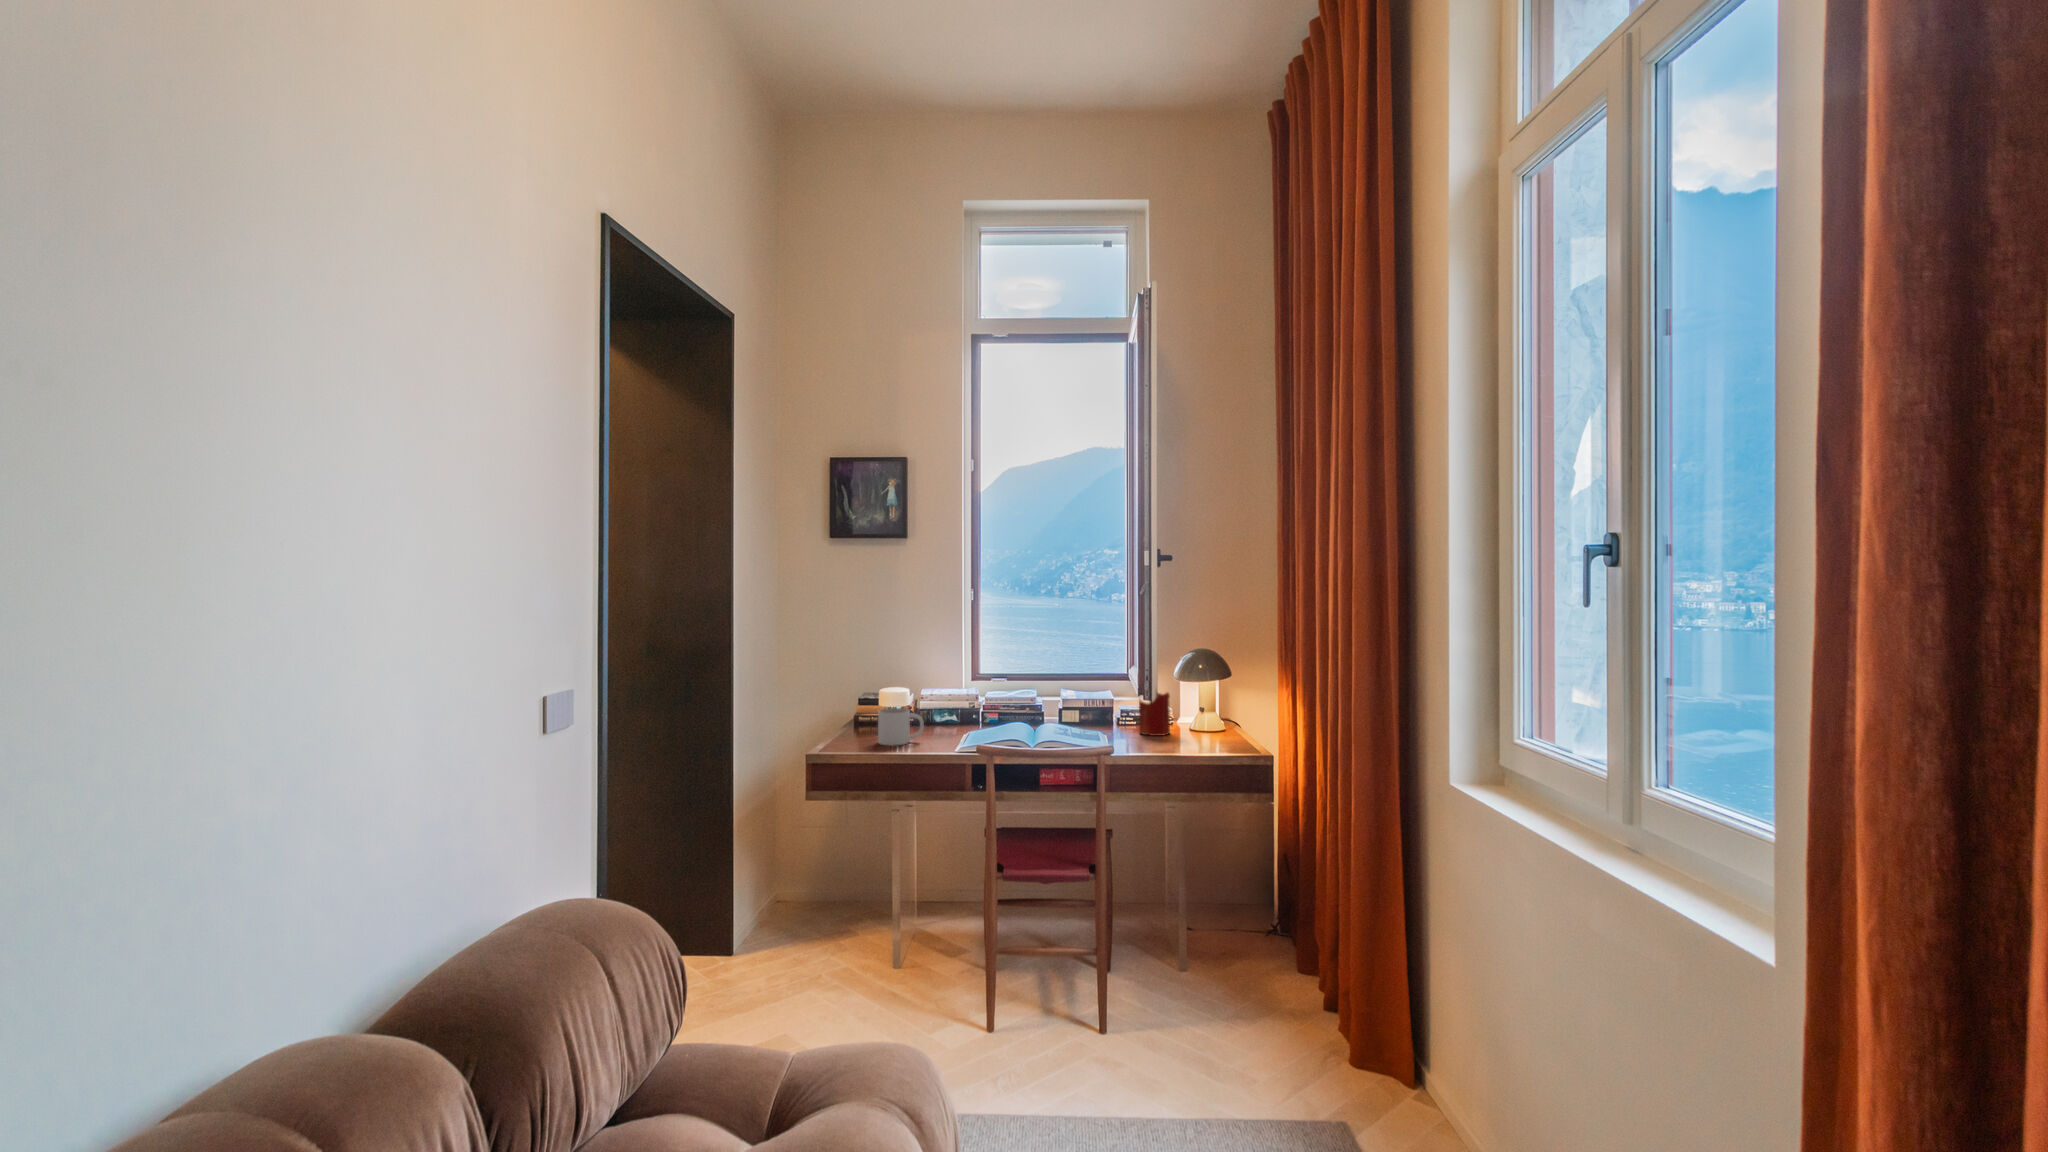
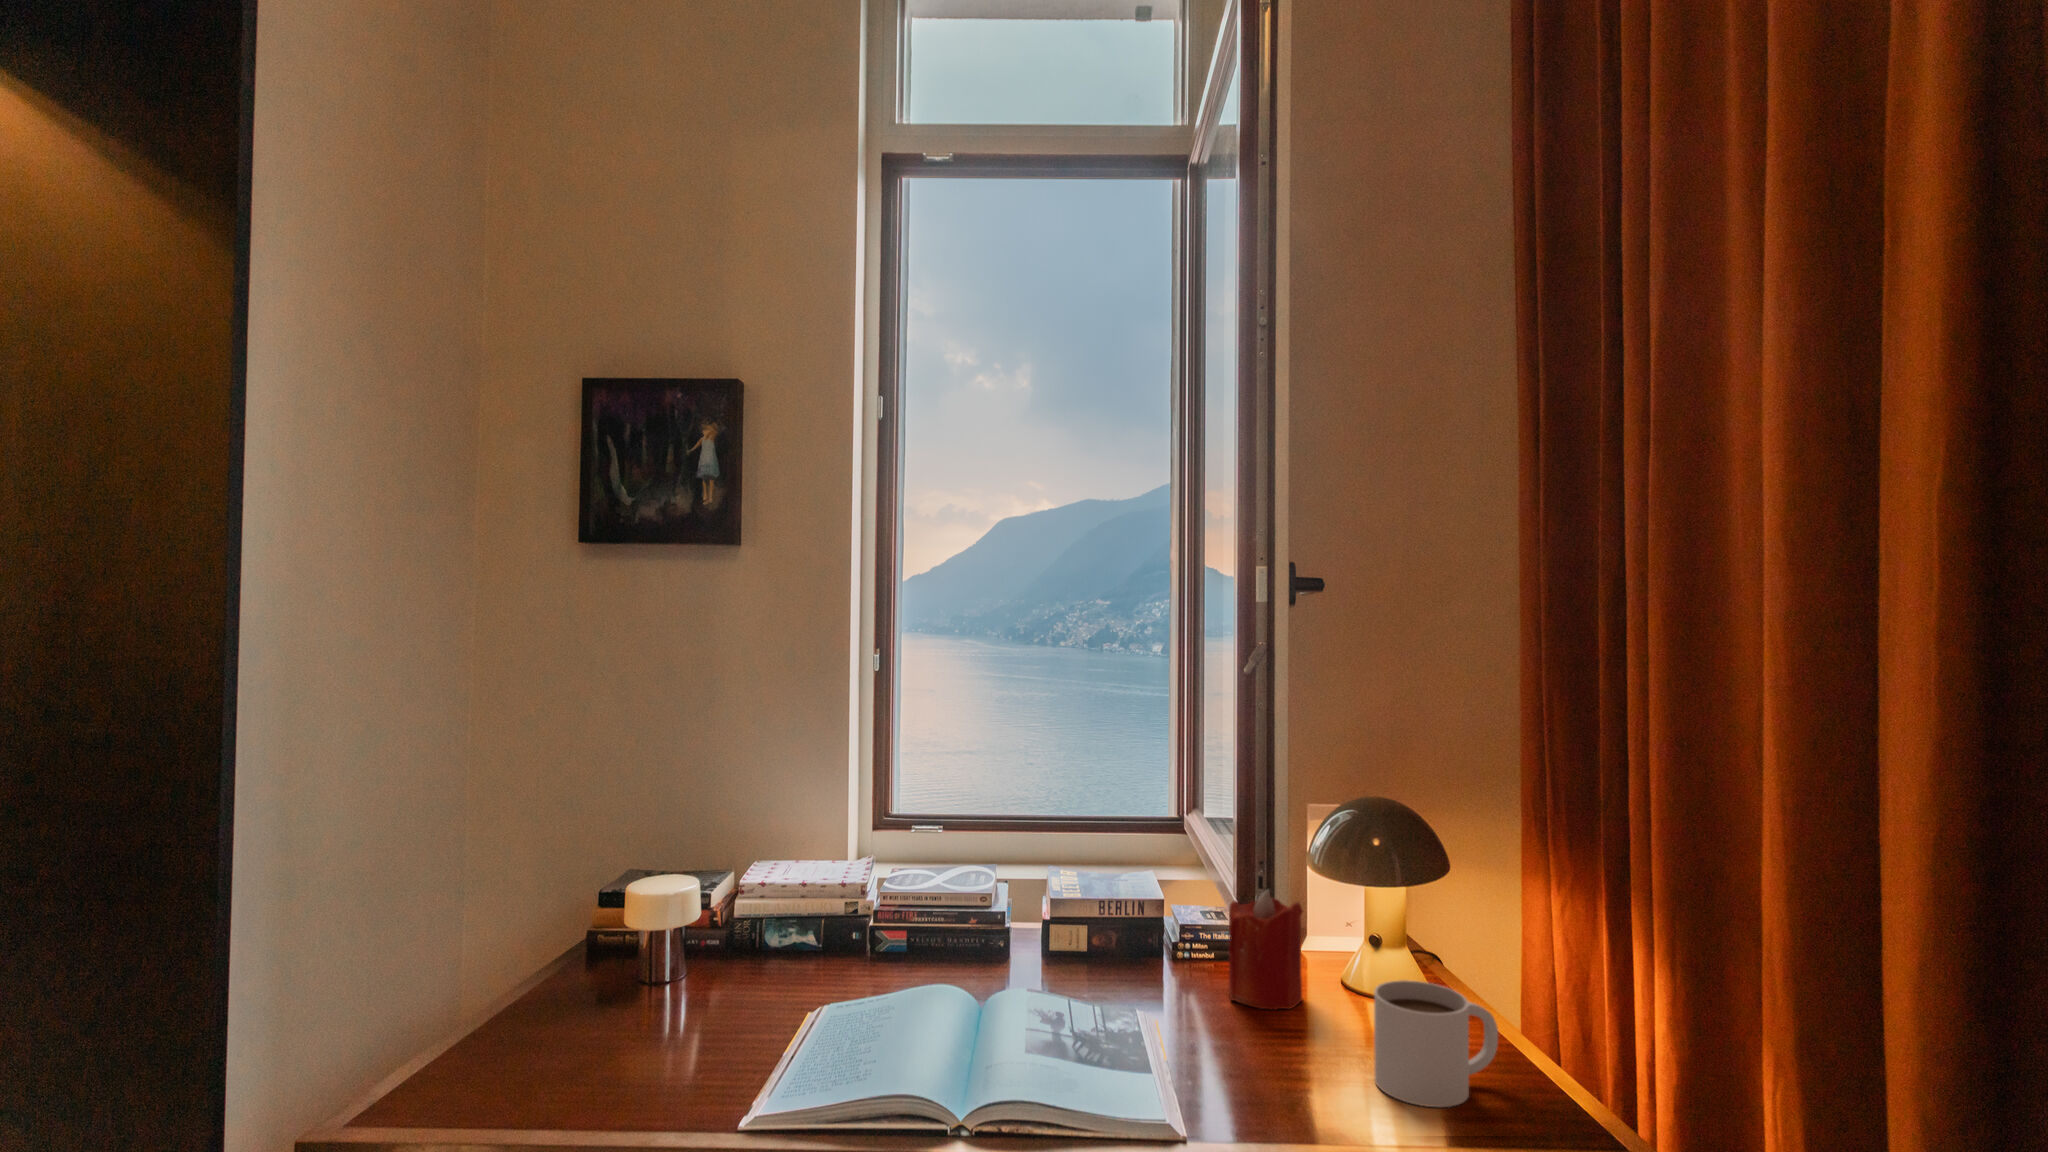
mug: present [878,708,924,746] -> present [1374,980,1498,1107]

